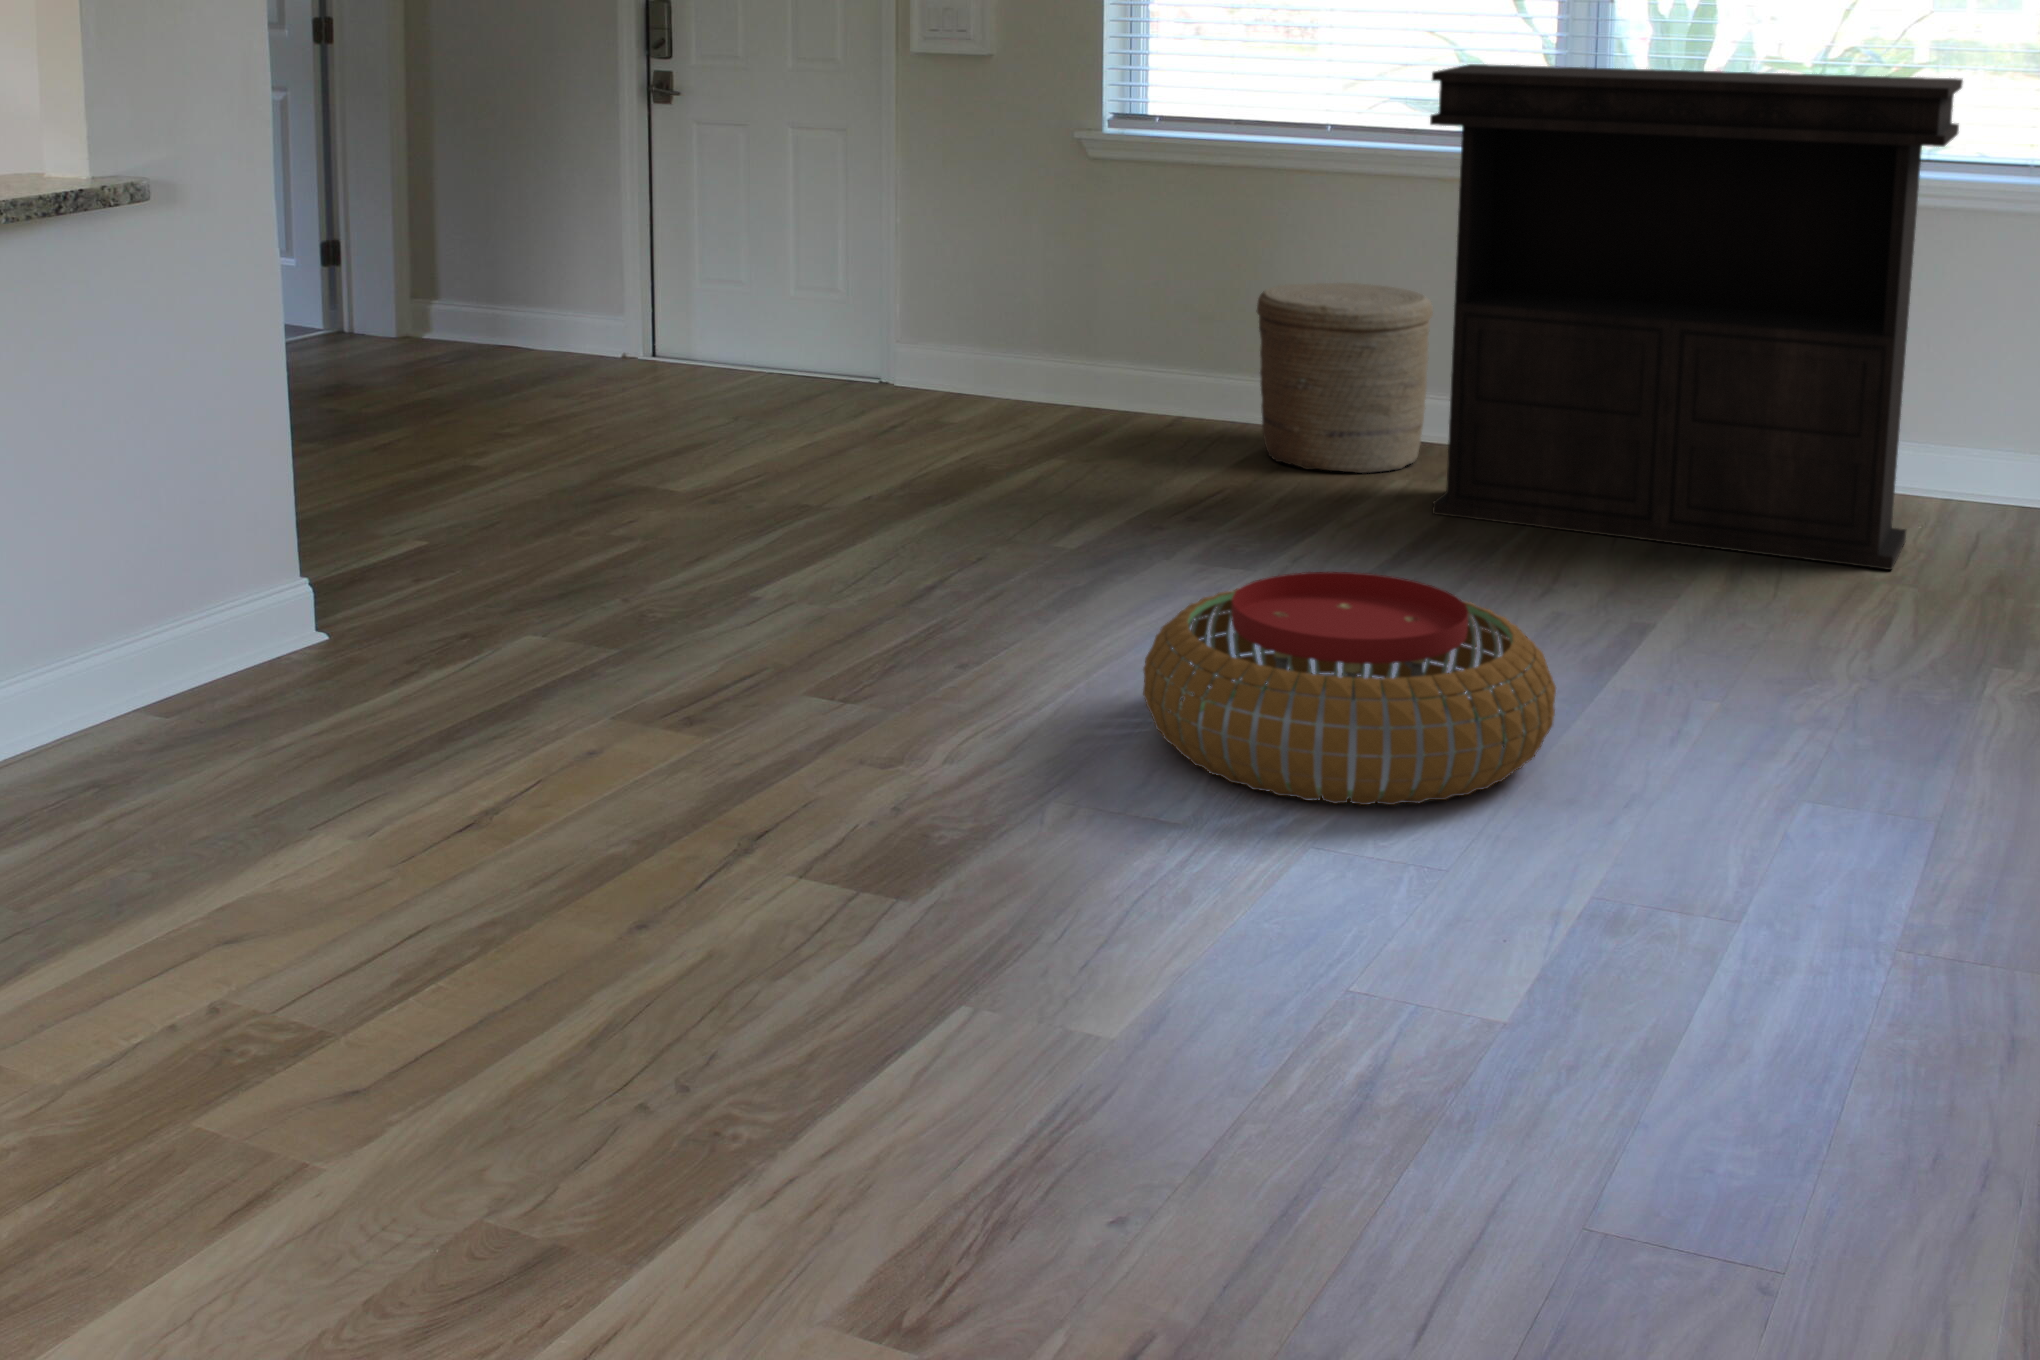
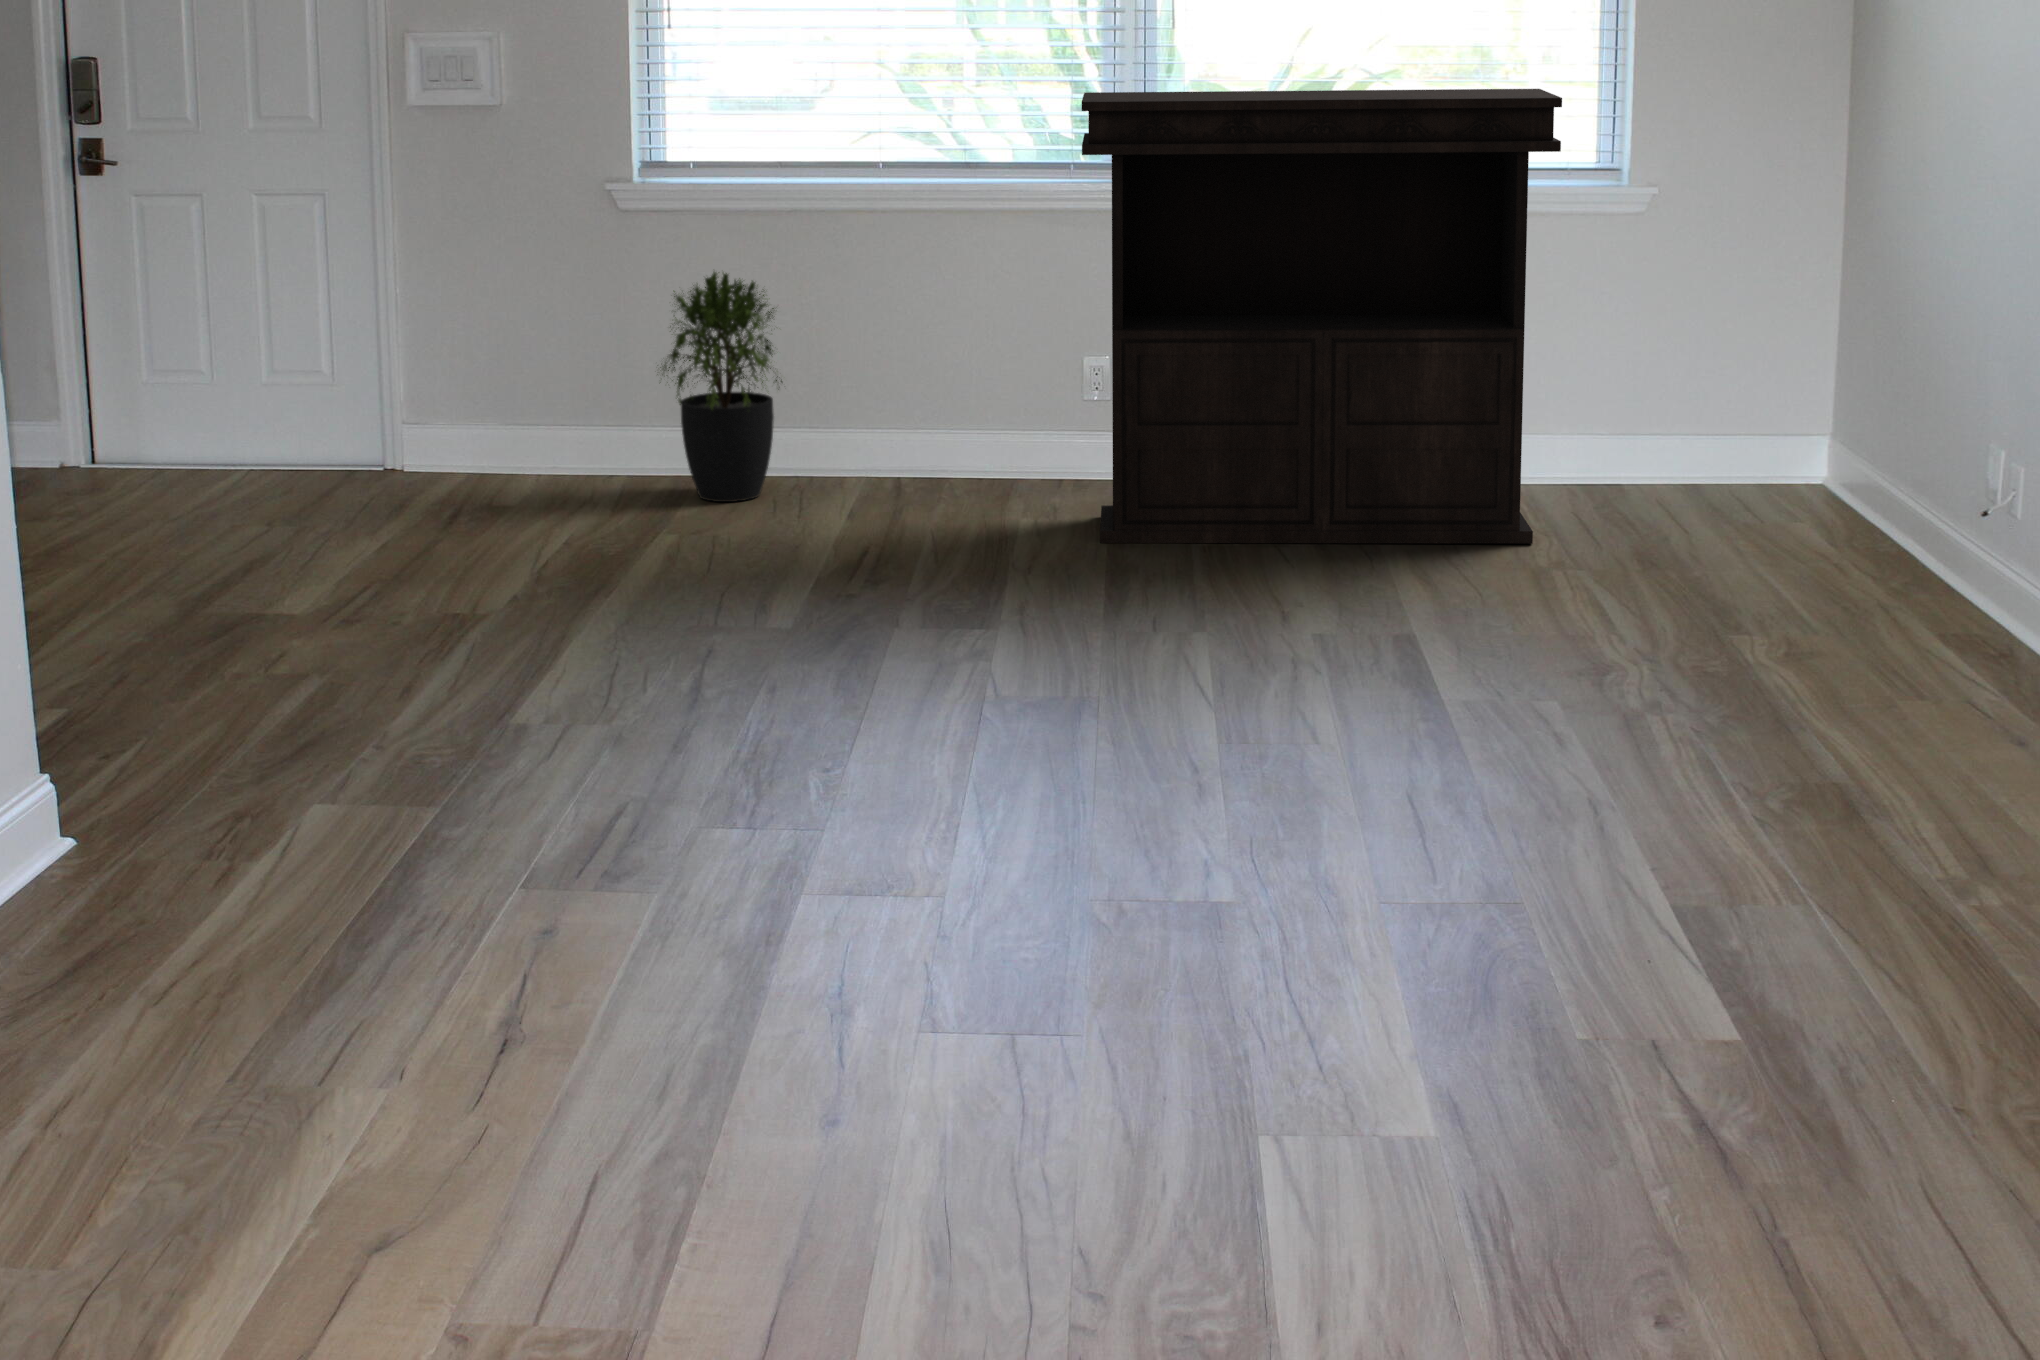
potted plant: none [1069,217,1204,437] -> present [660,272,783,502]
woven basket: present [1256,283,1433,473] -> none [863,320,1038,514]
pouf: present [1143,572,1556,805] -> none [1069,600,1474,829]

